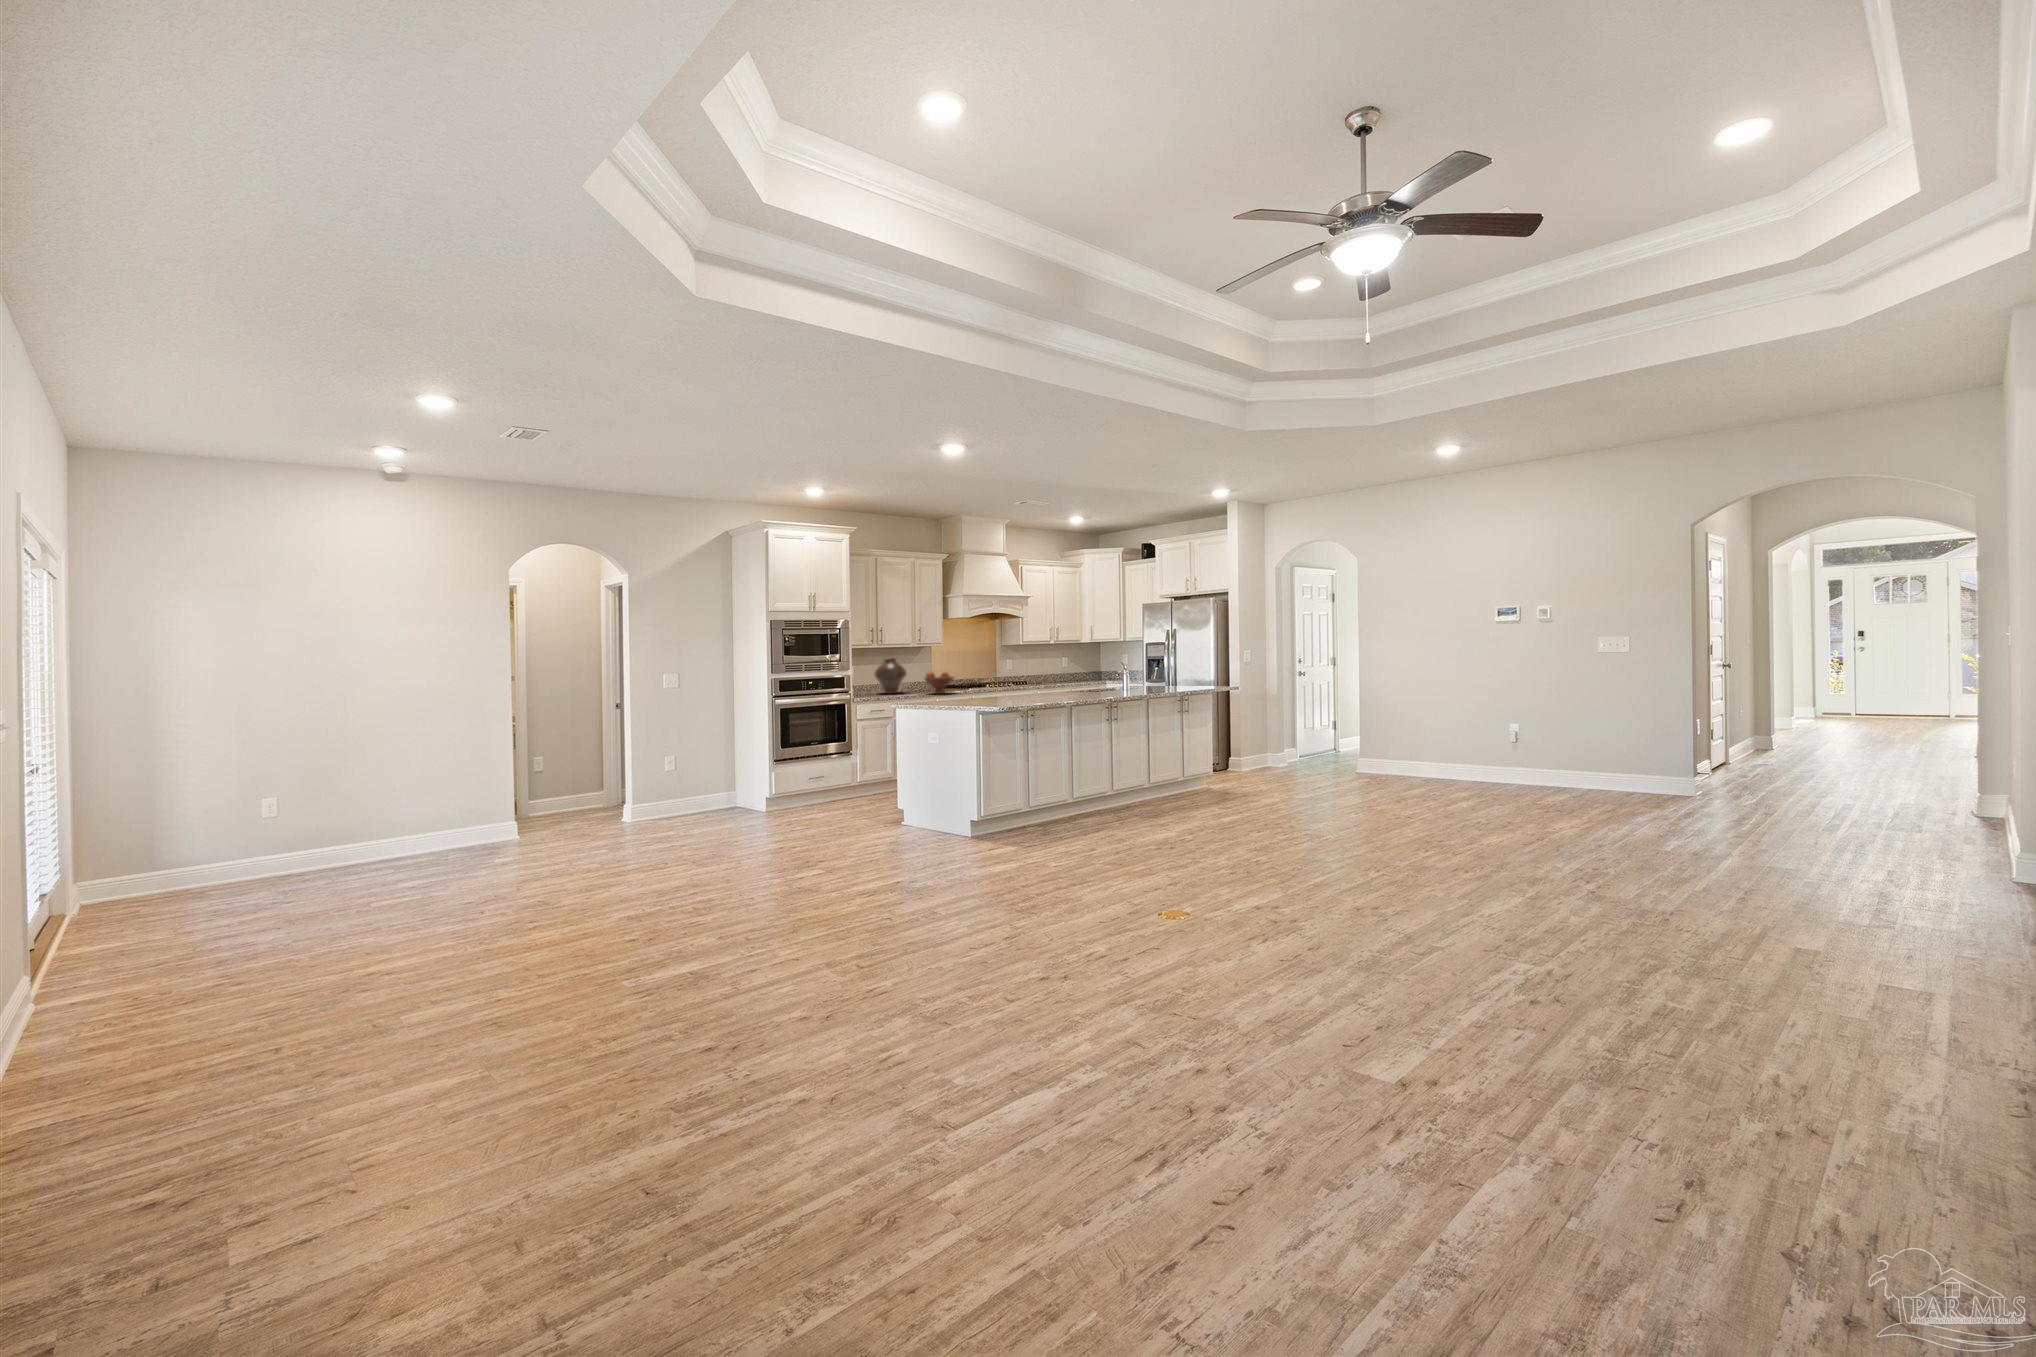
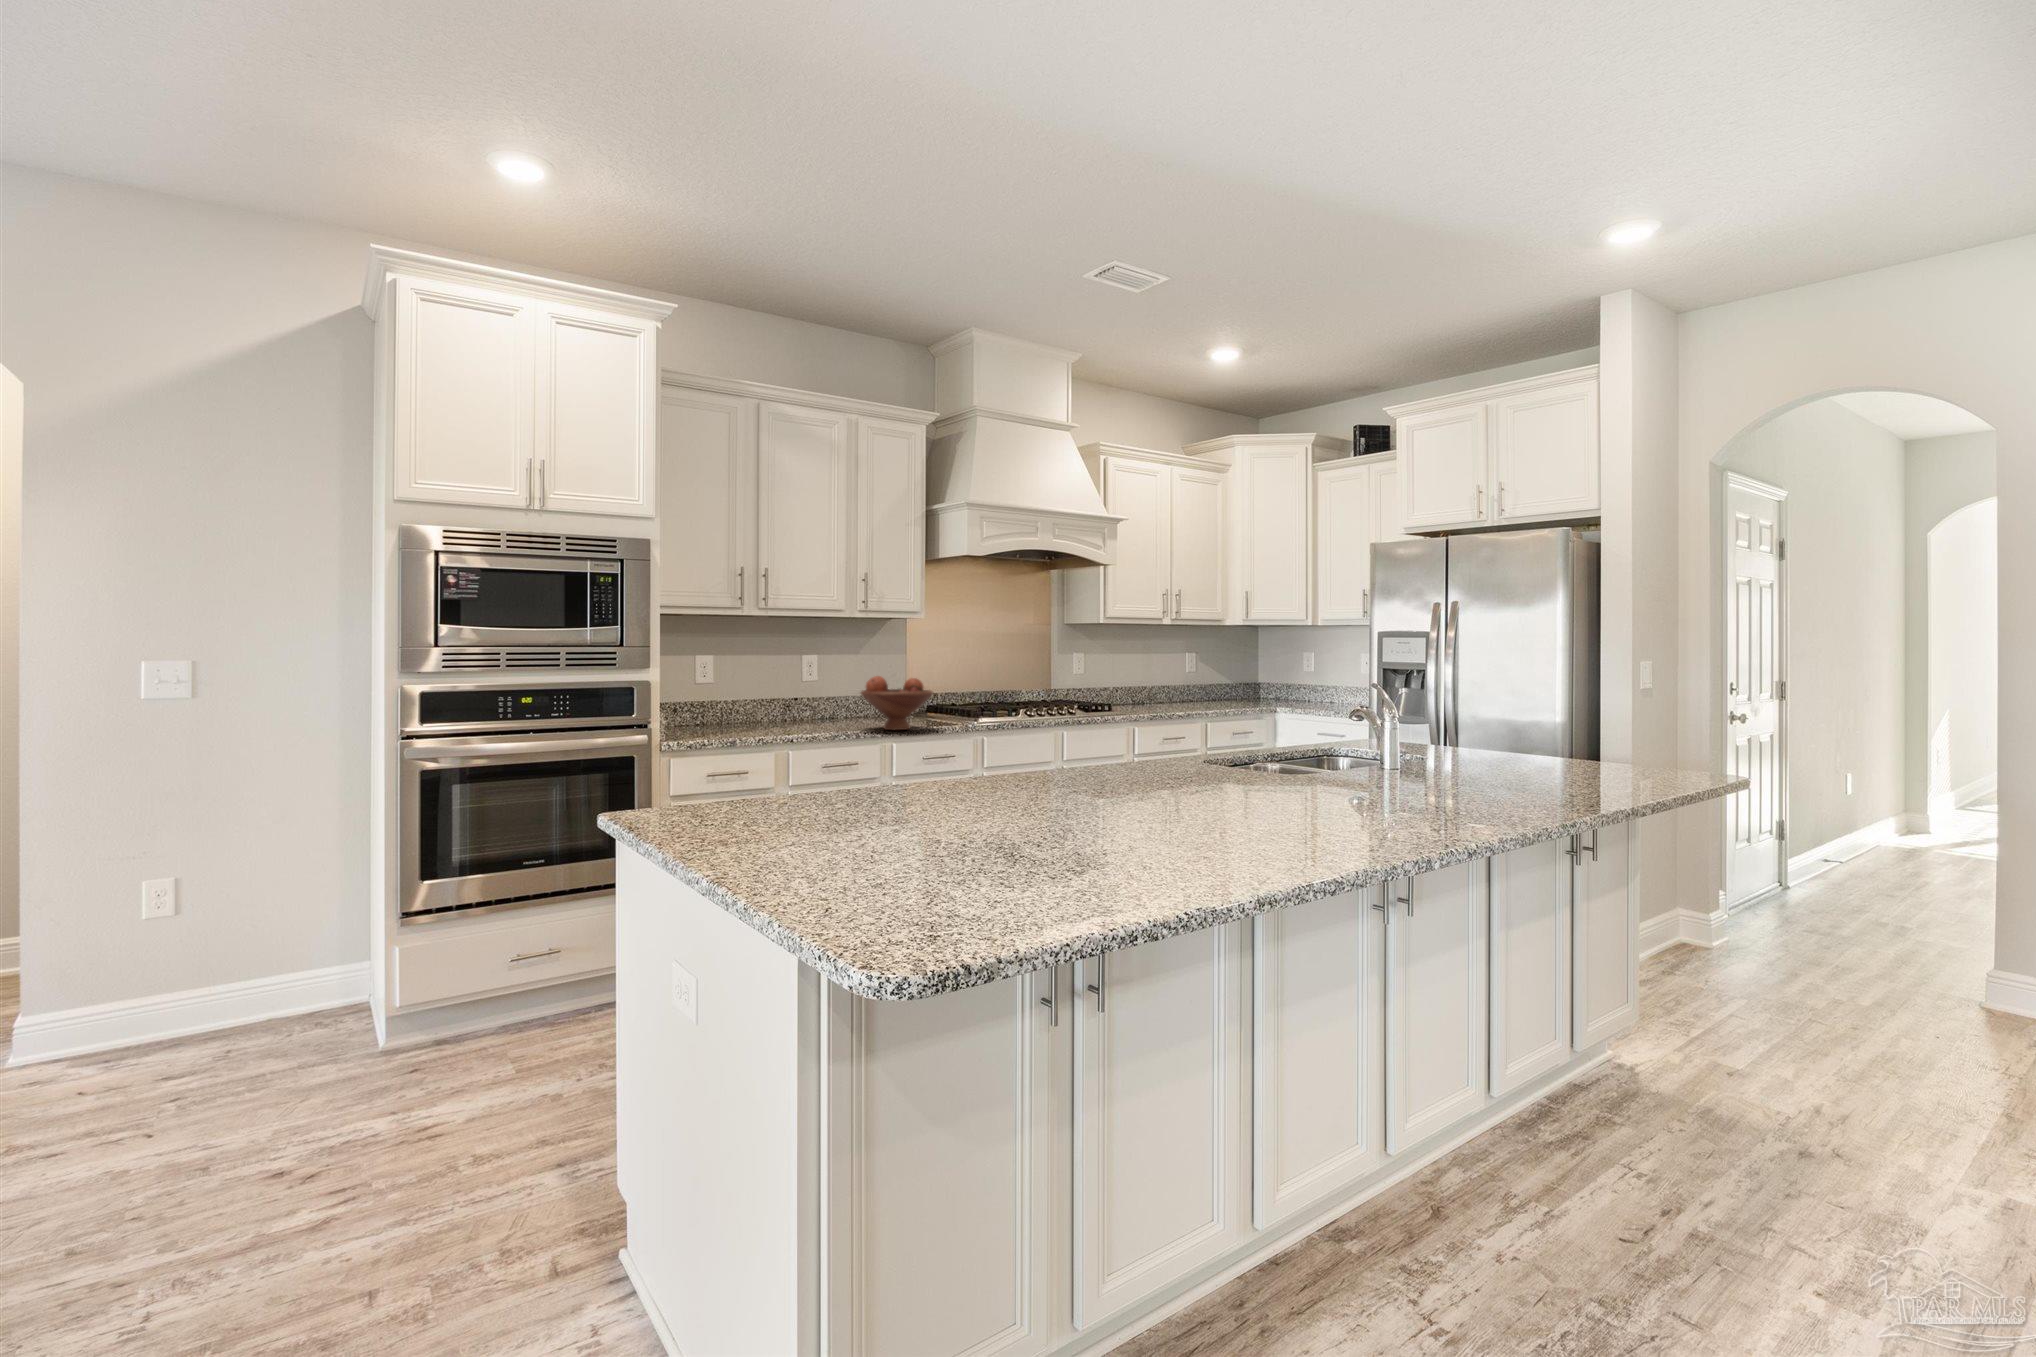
vase: present [875,658,906,693] -> none [755,642,830,723]

